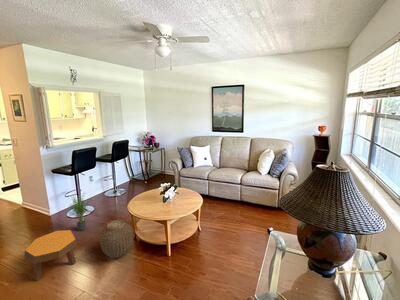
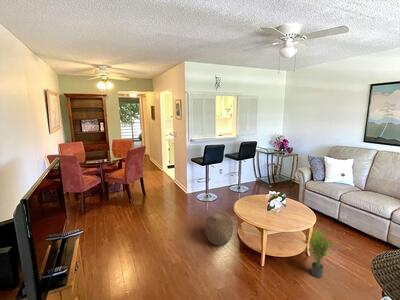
potted plant: present [69,197,88,231] -> present [307,230,332,278]
footstool: present [24,230,77,281] -> none [158,206,190,238]

